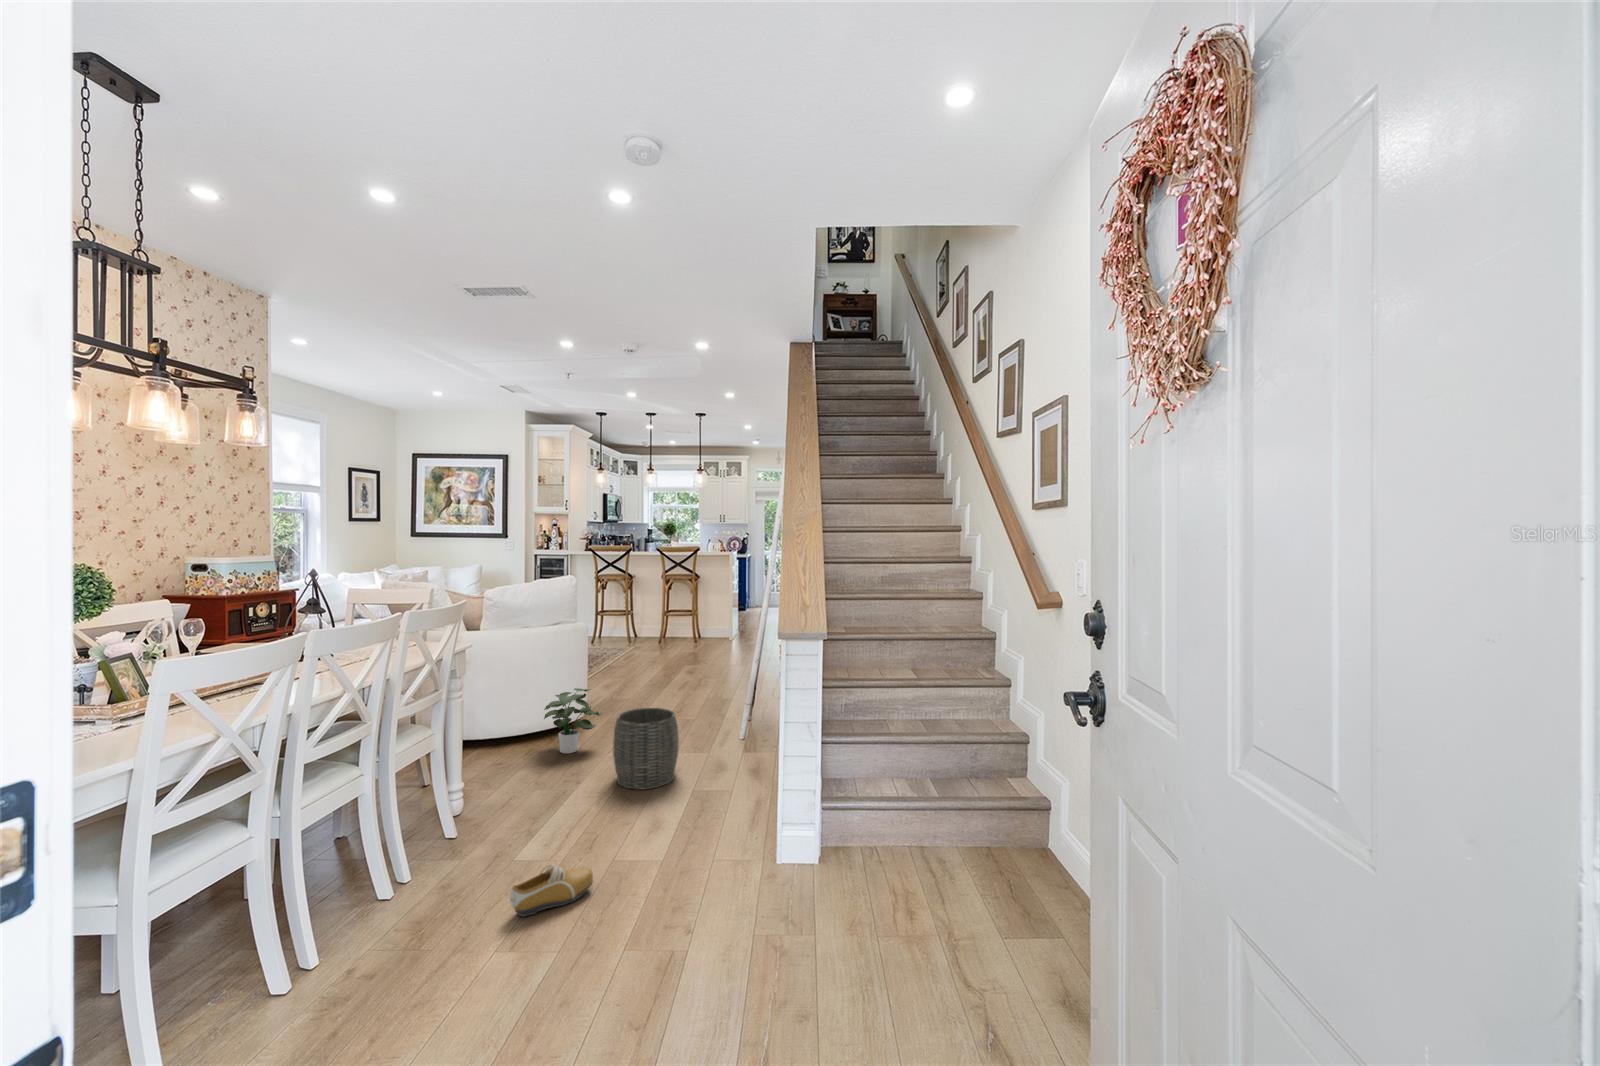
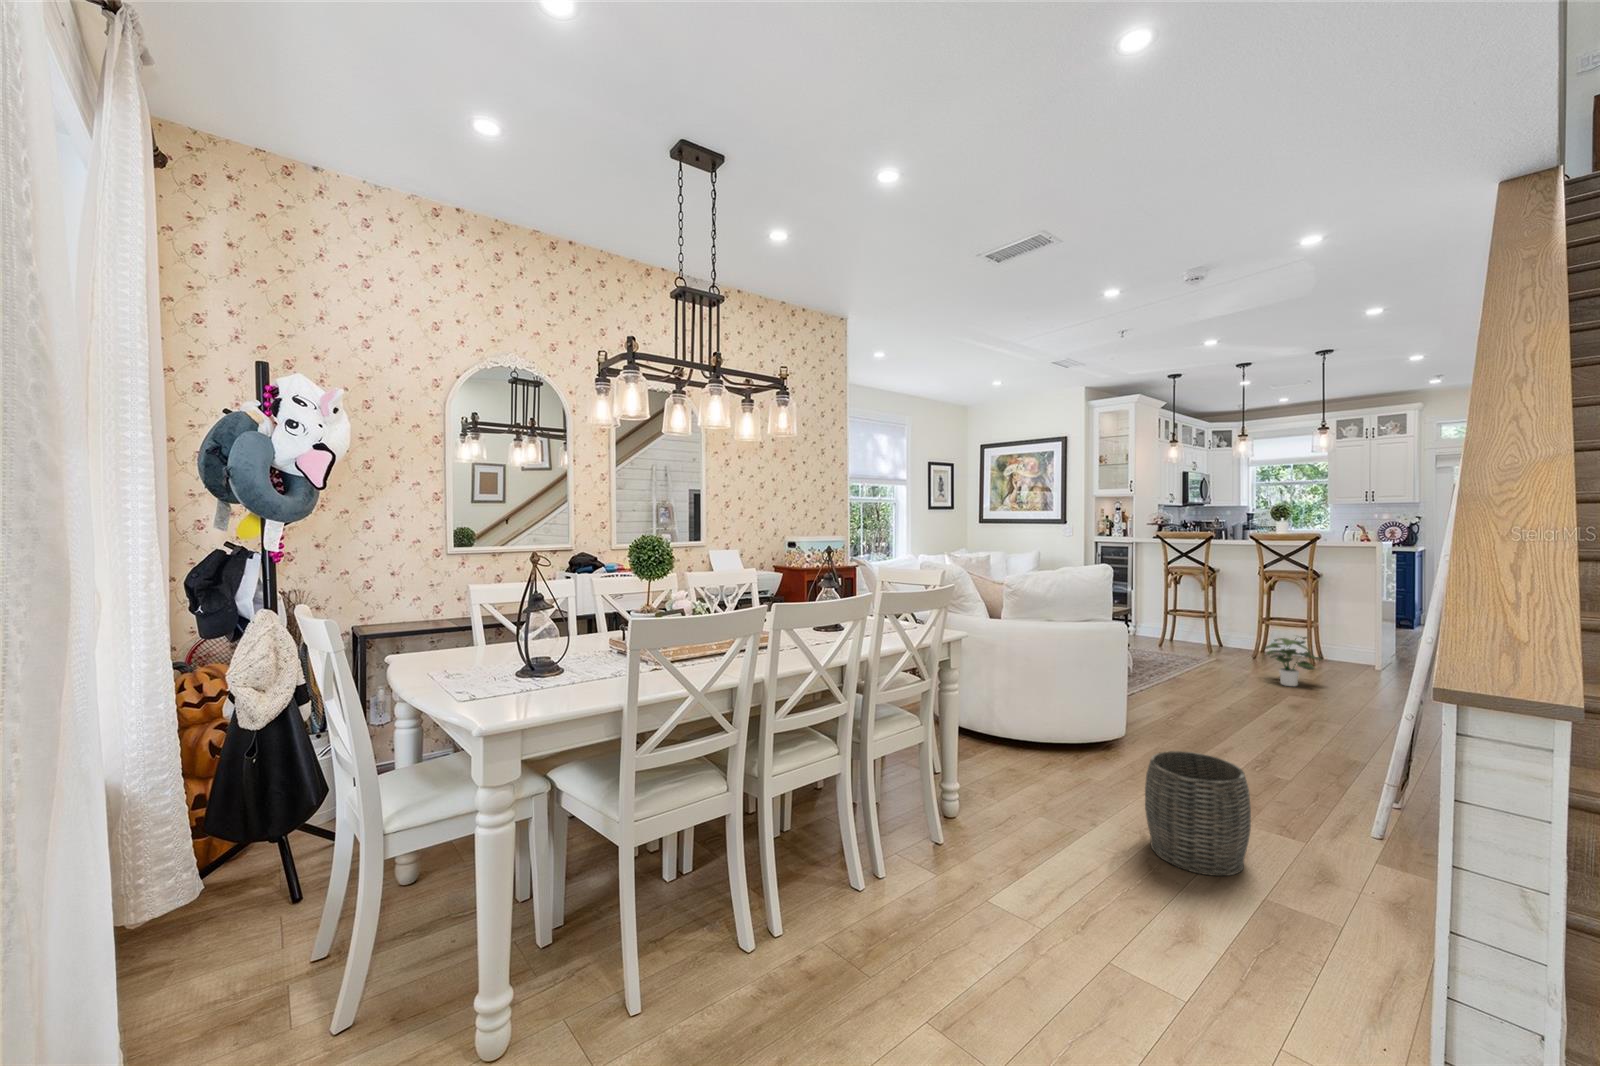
potted plant: present [544,688,602,754] -> present [1265,637,1321,686]
shoe: present [510,865,593,917] -> none [962,945,1077,1013]

